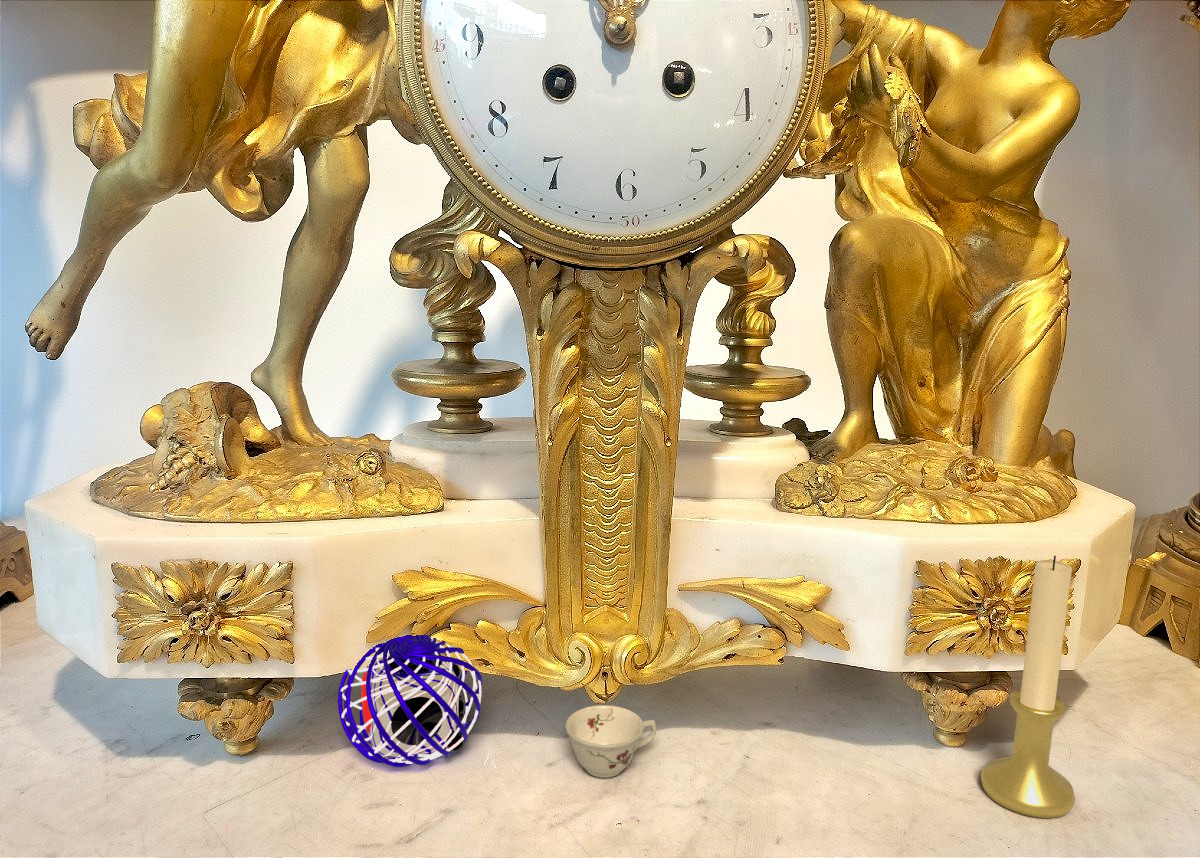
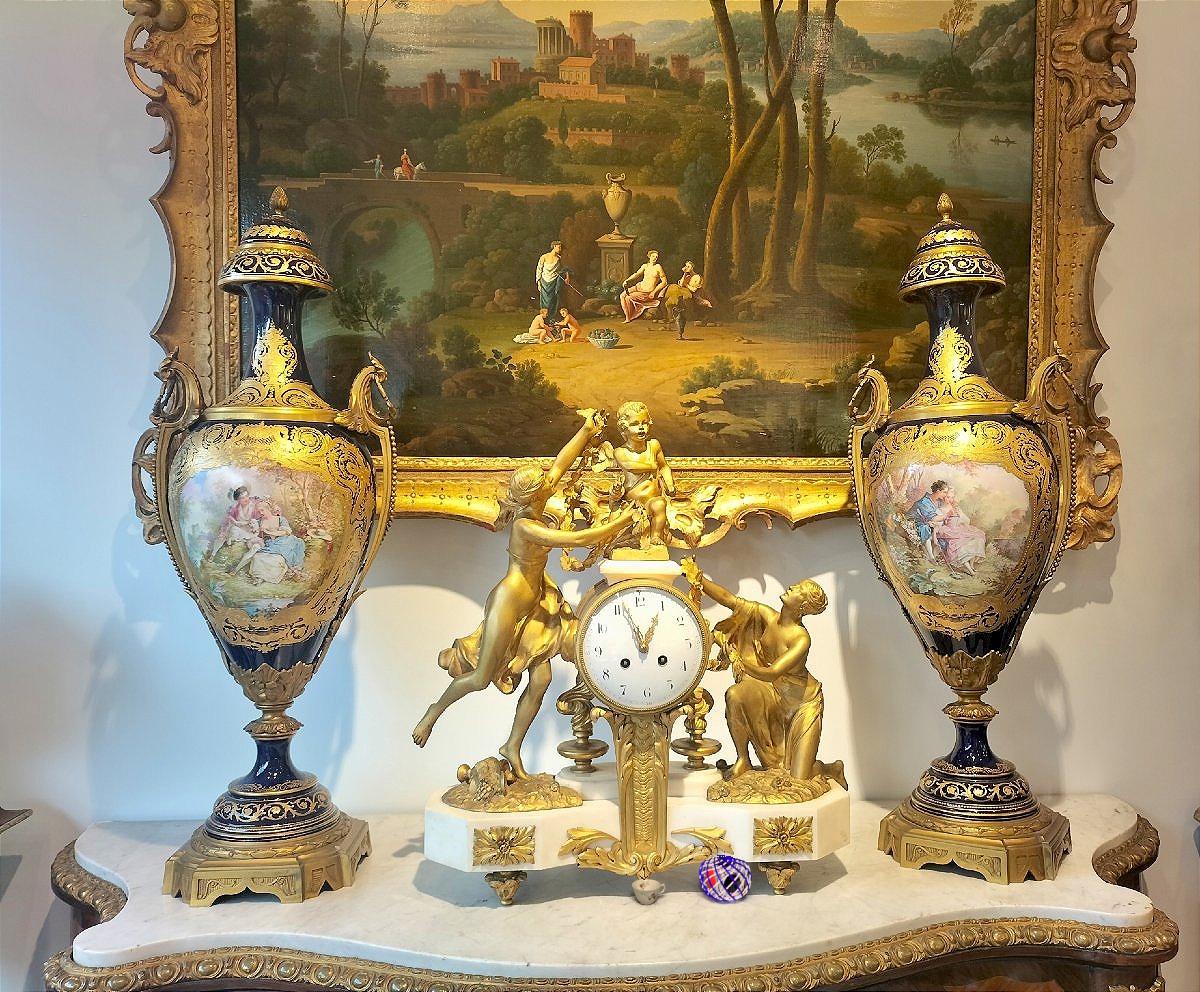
candle holder: present [981,556,1075,818] -> none [784,815,815,912]
decorative orb: present [338,634,482,767] -> present [699,855,752,902]

